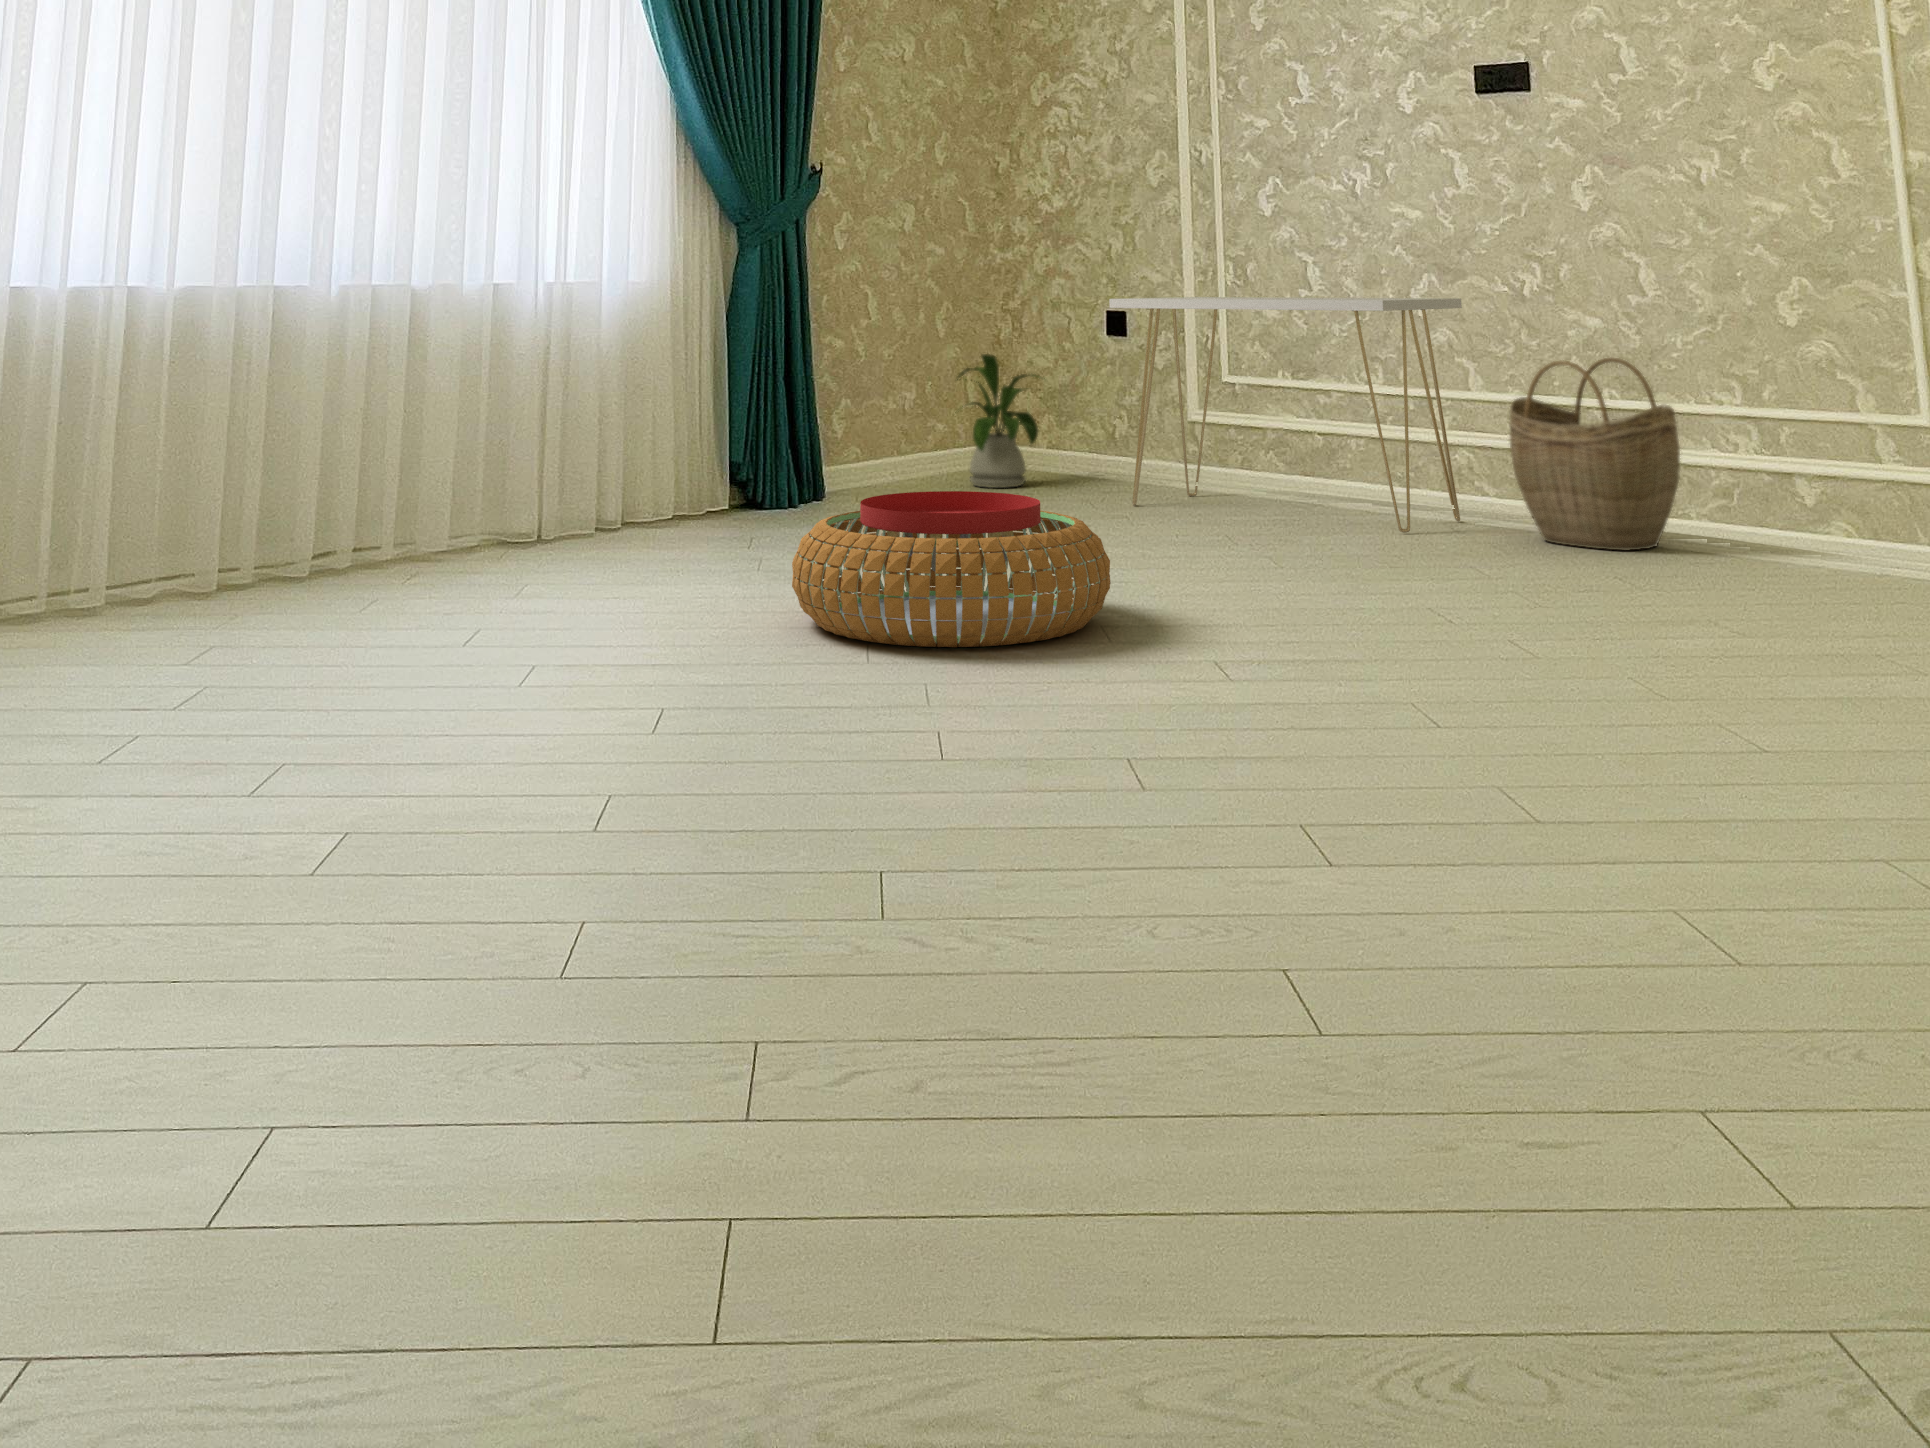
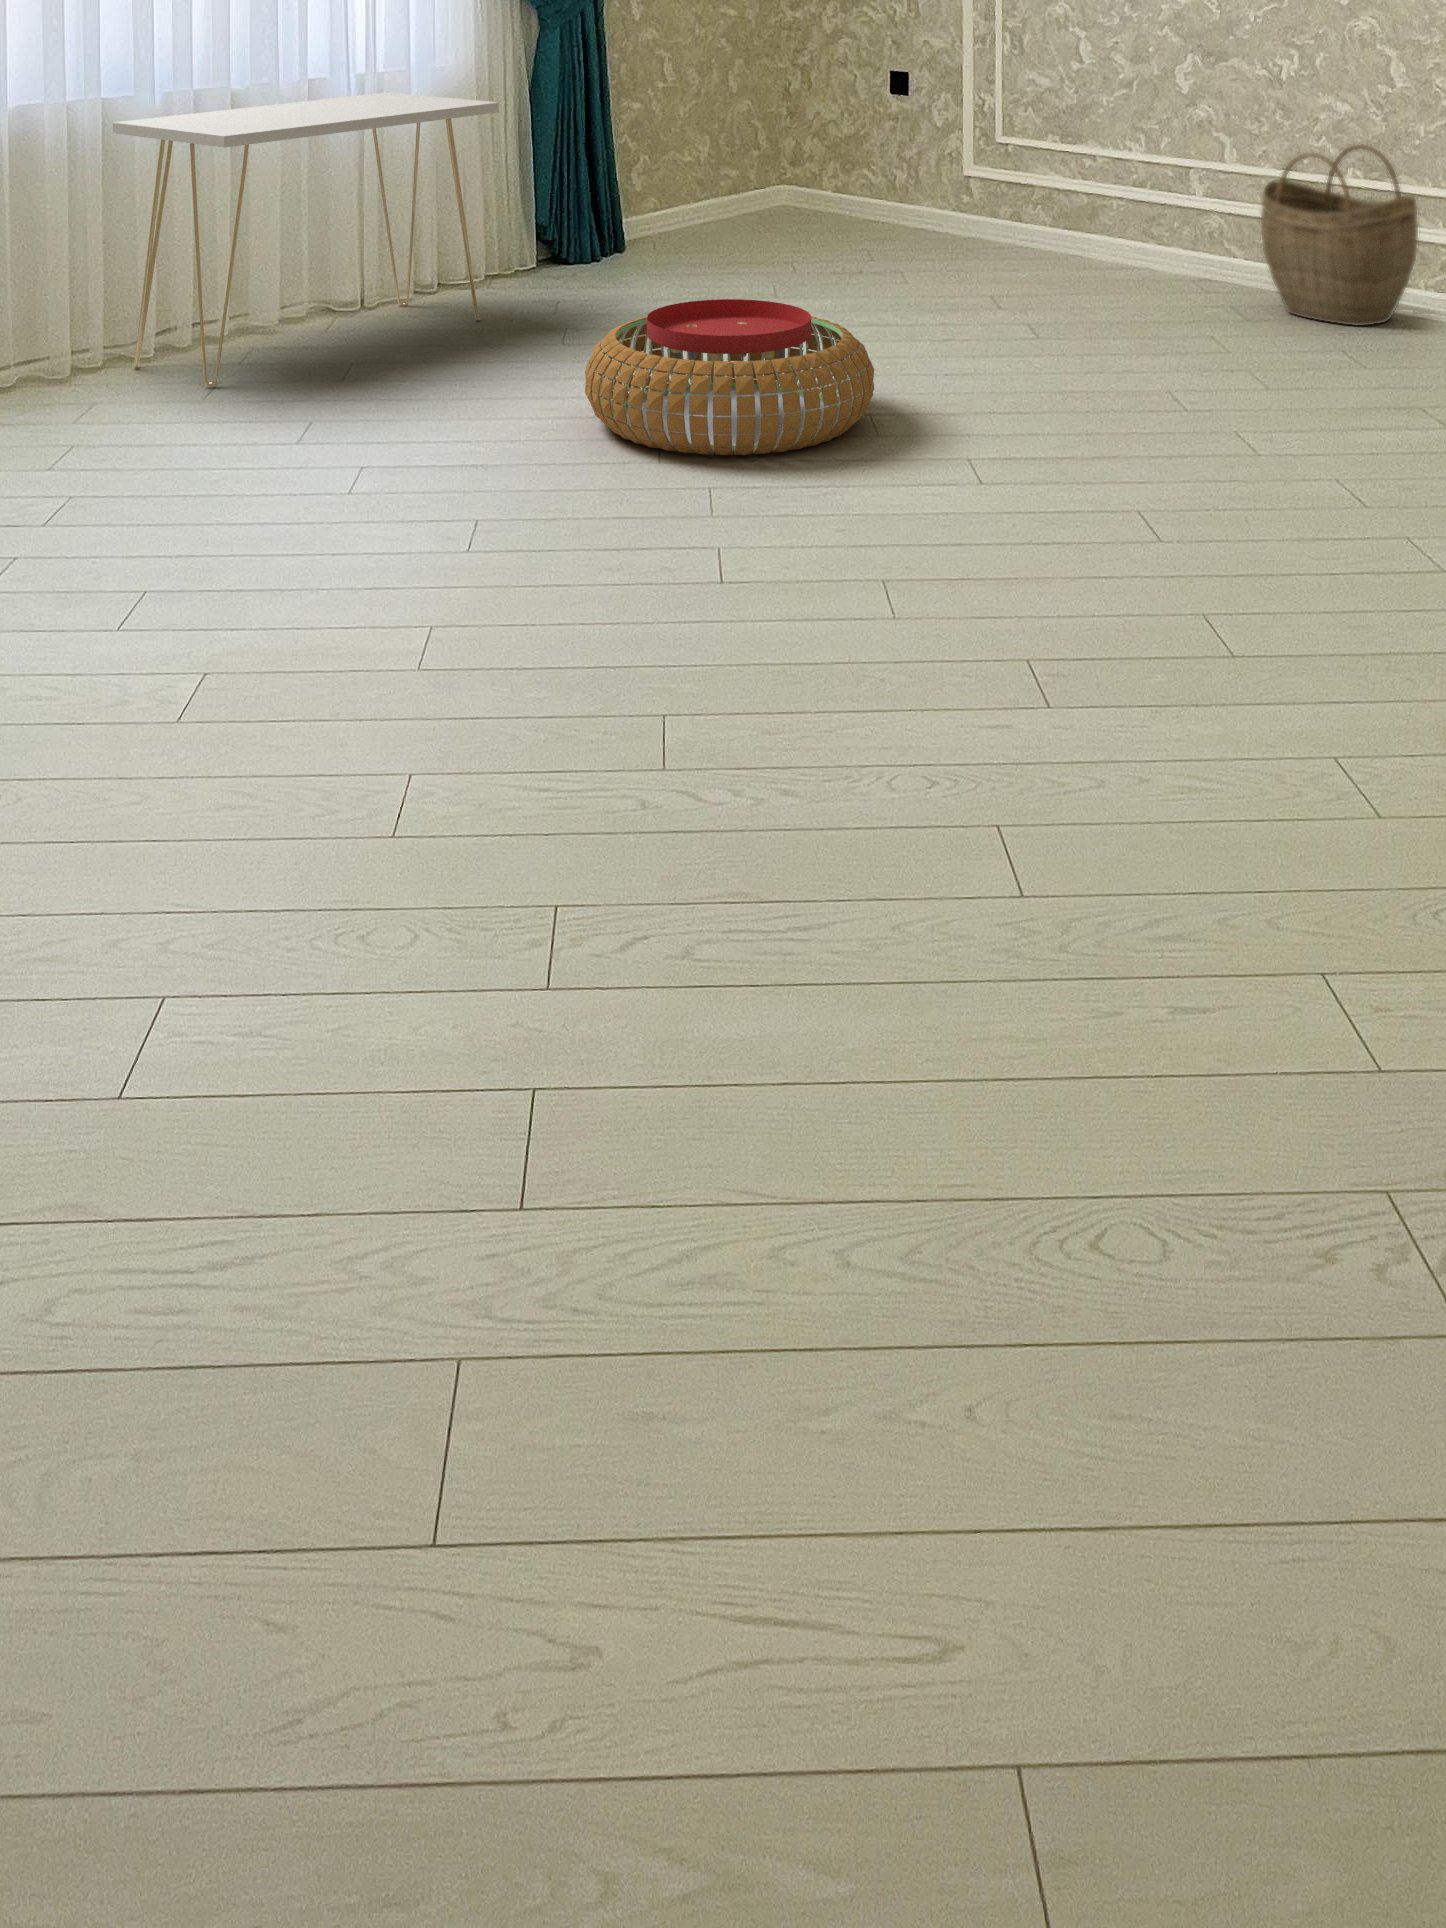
console table: present [1109,297,1462,533] -> present [113,92,499,386]
house plant: present [957,354,1039,488] -> none [743,113,834,235]

